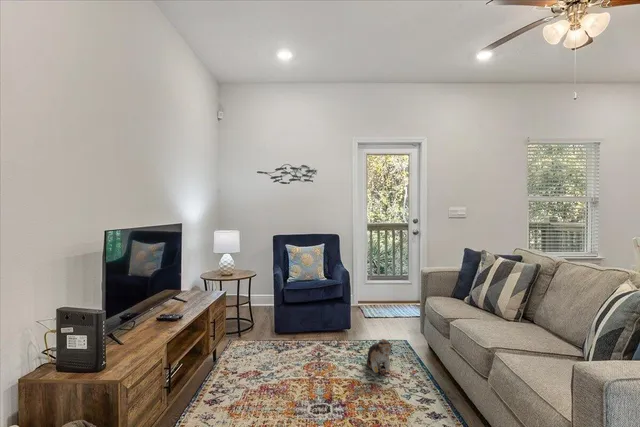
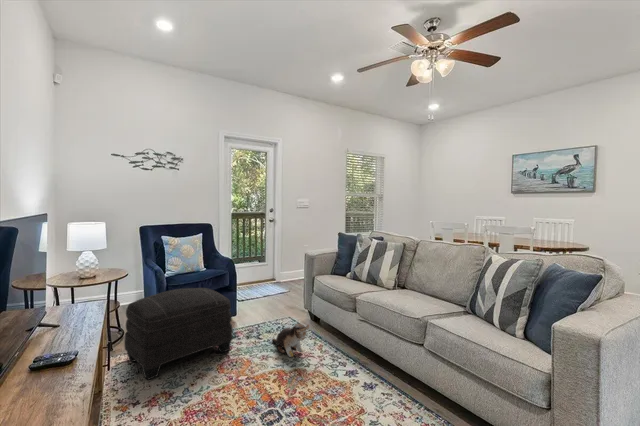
ottoman: none [242,291,328,361] -> present [124,288,233,380]

